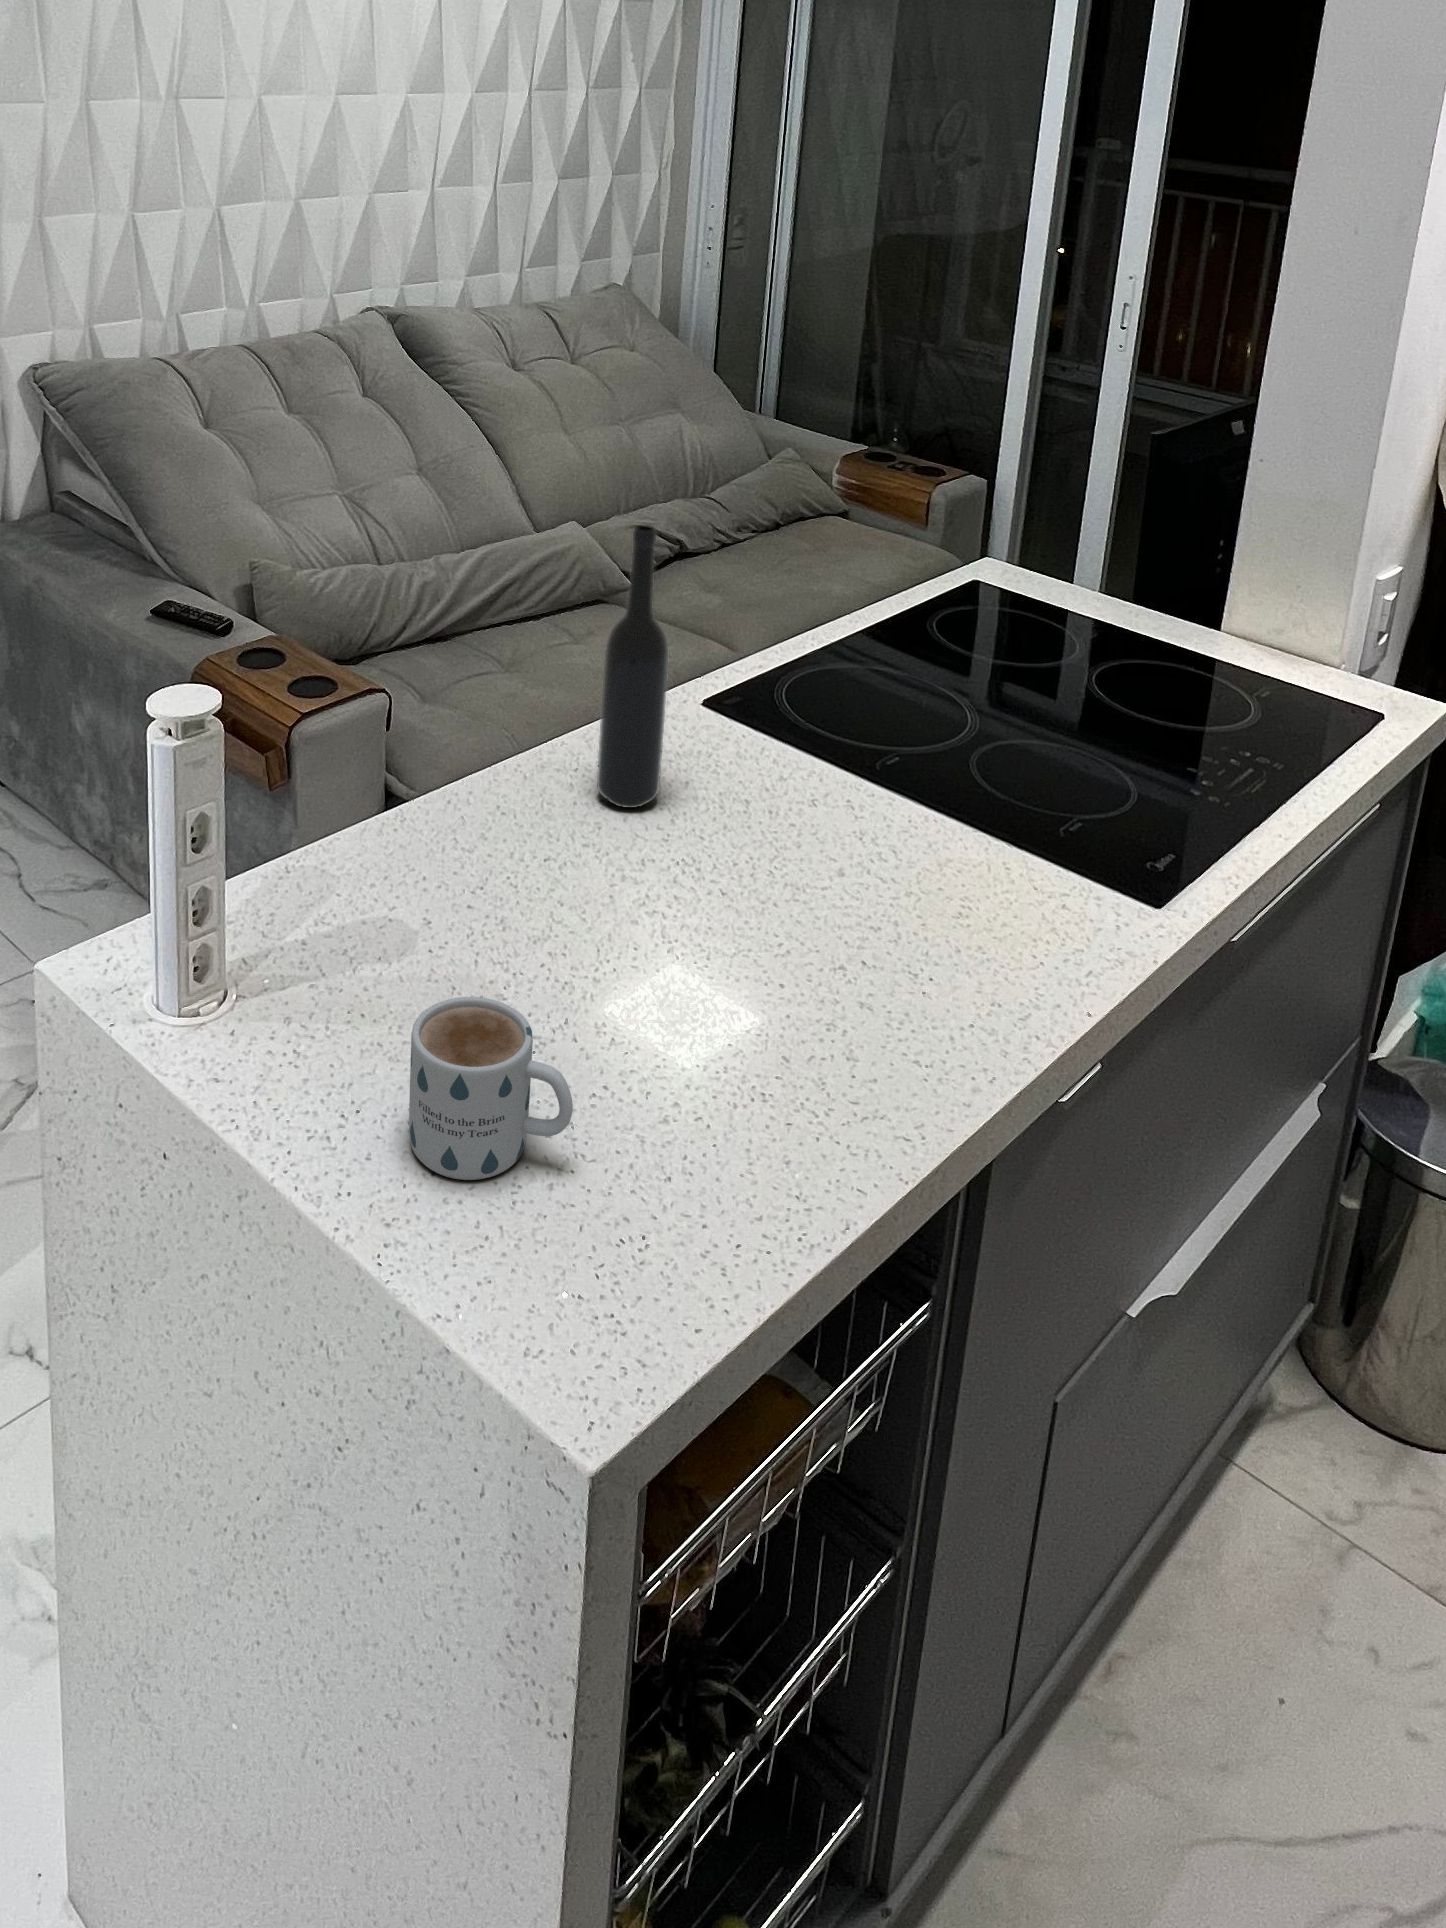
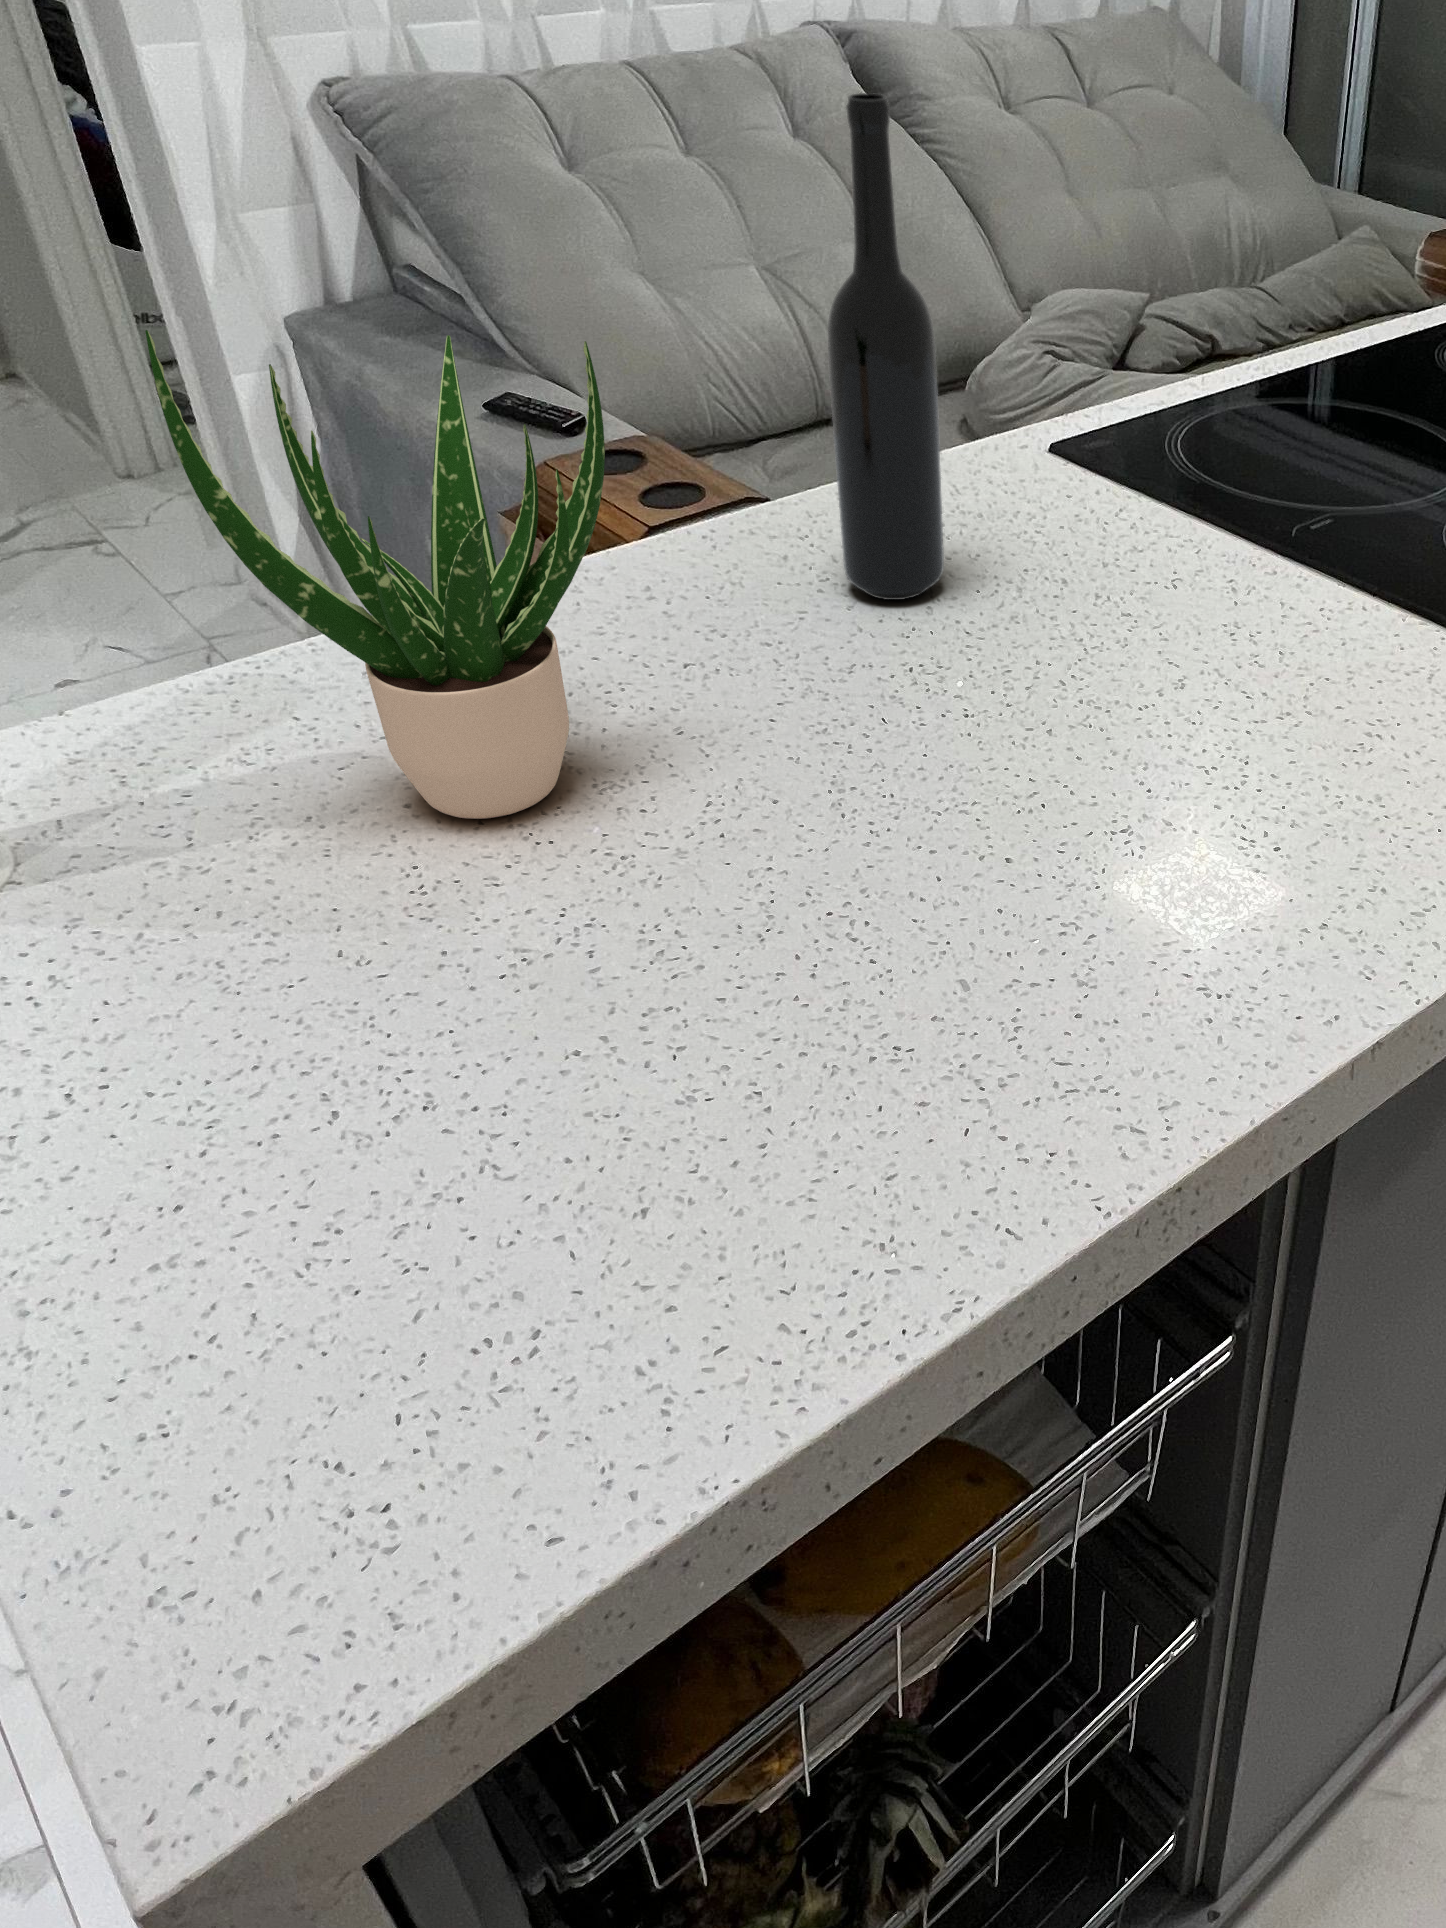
potted plant: none [363,672,548,953] -> present [145,330,605,819]
mug: present [409,997,573,1180] -> none [91,903,443,1236]

